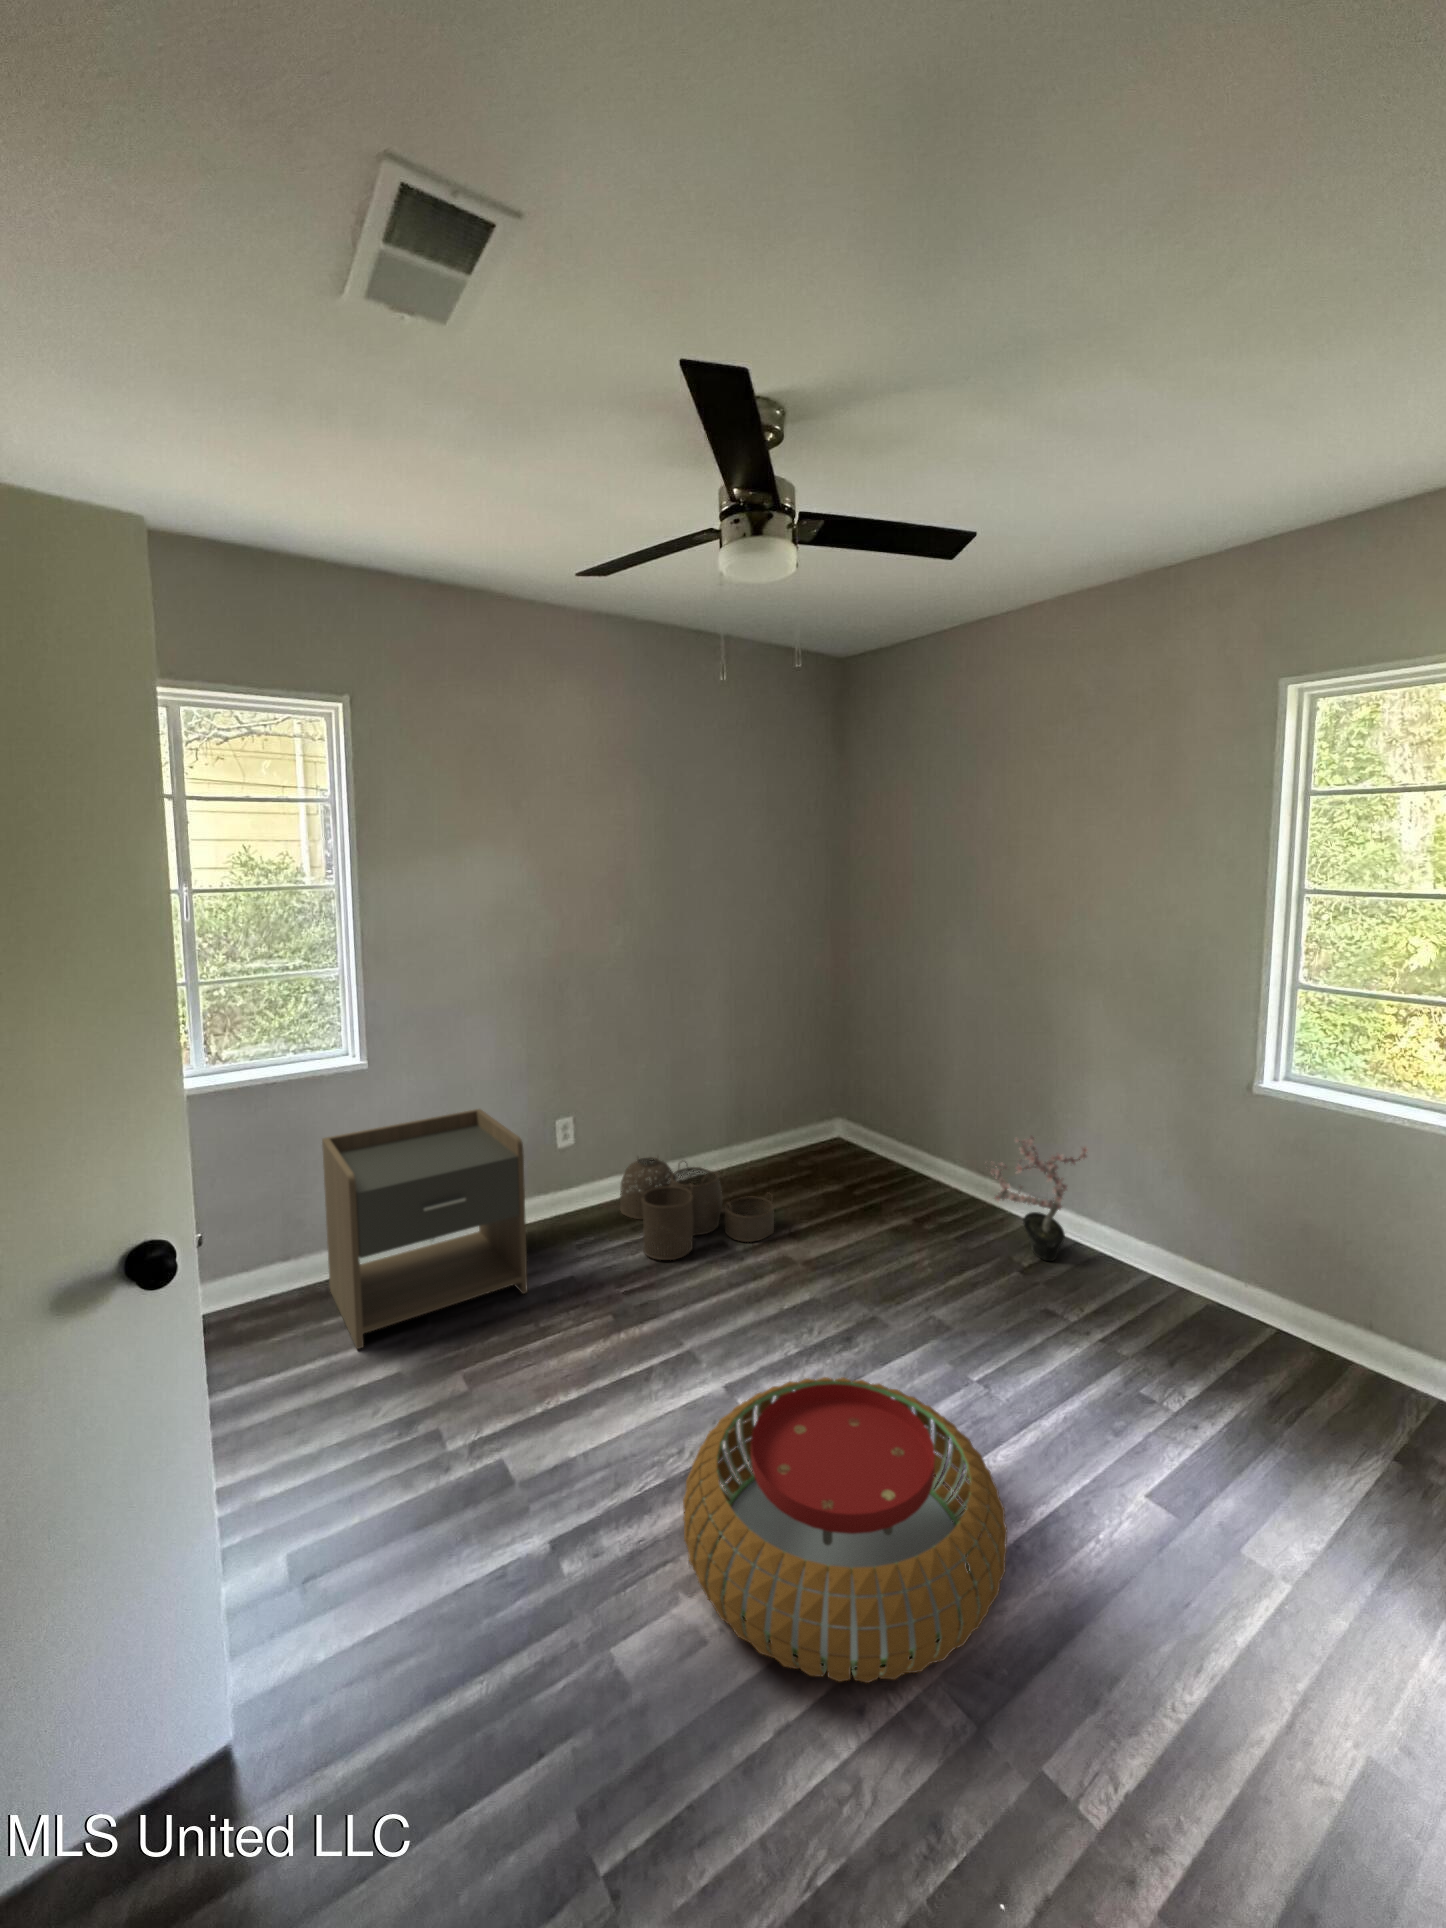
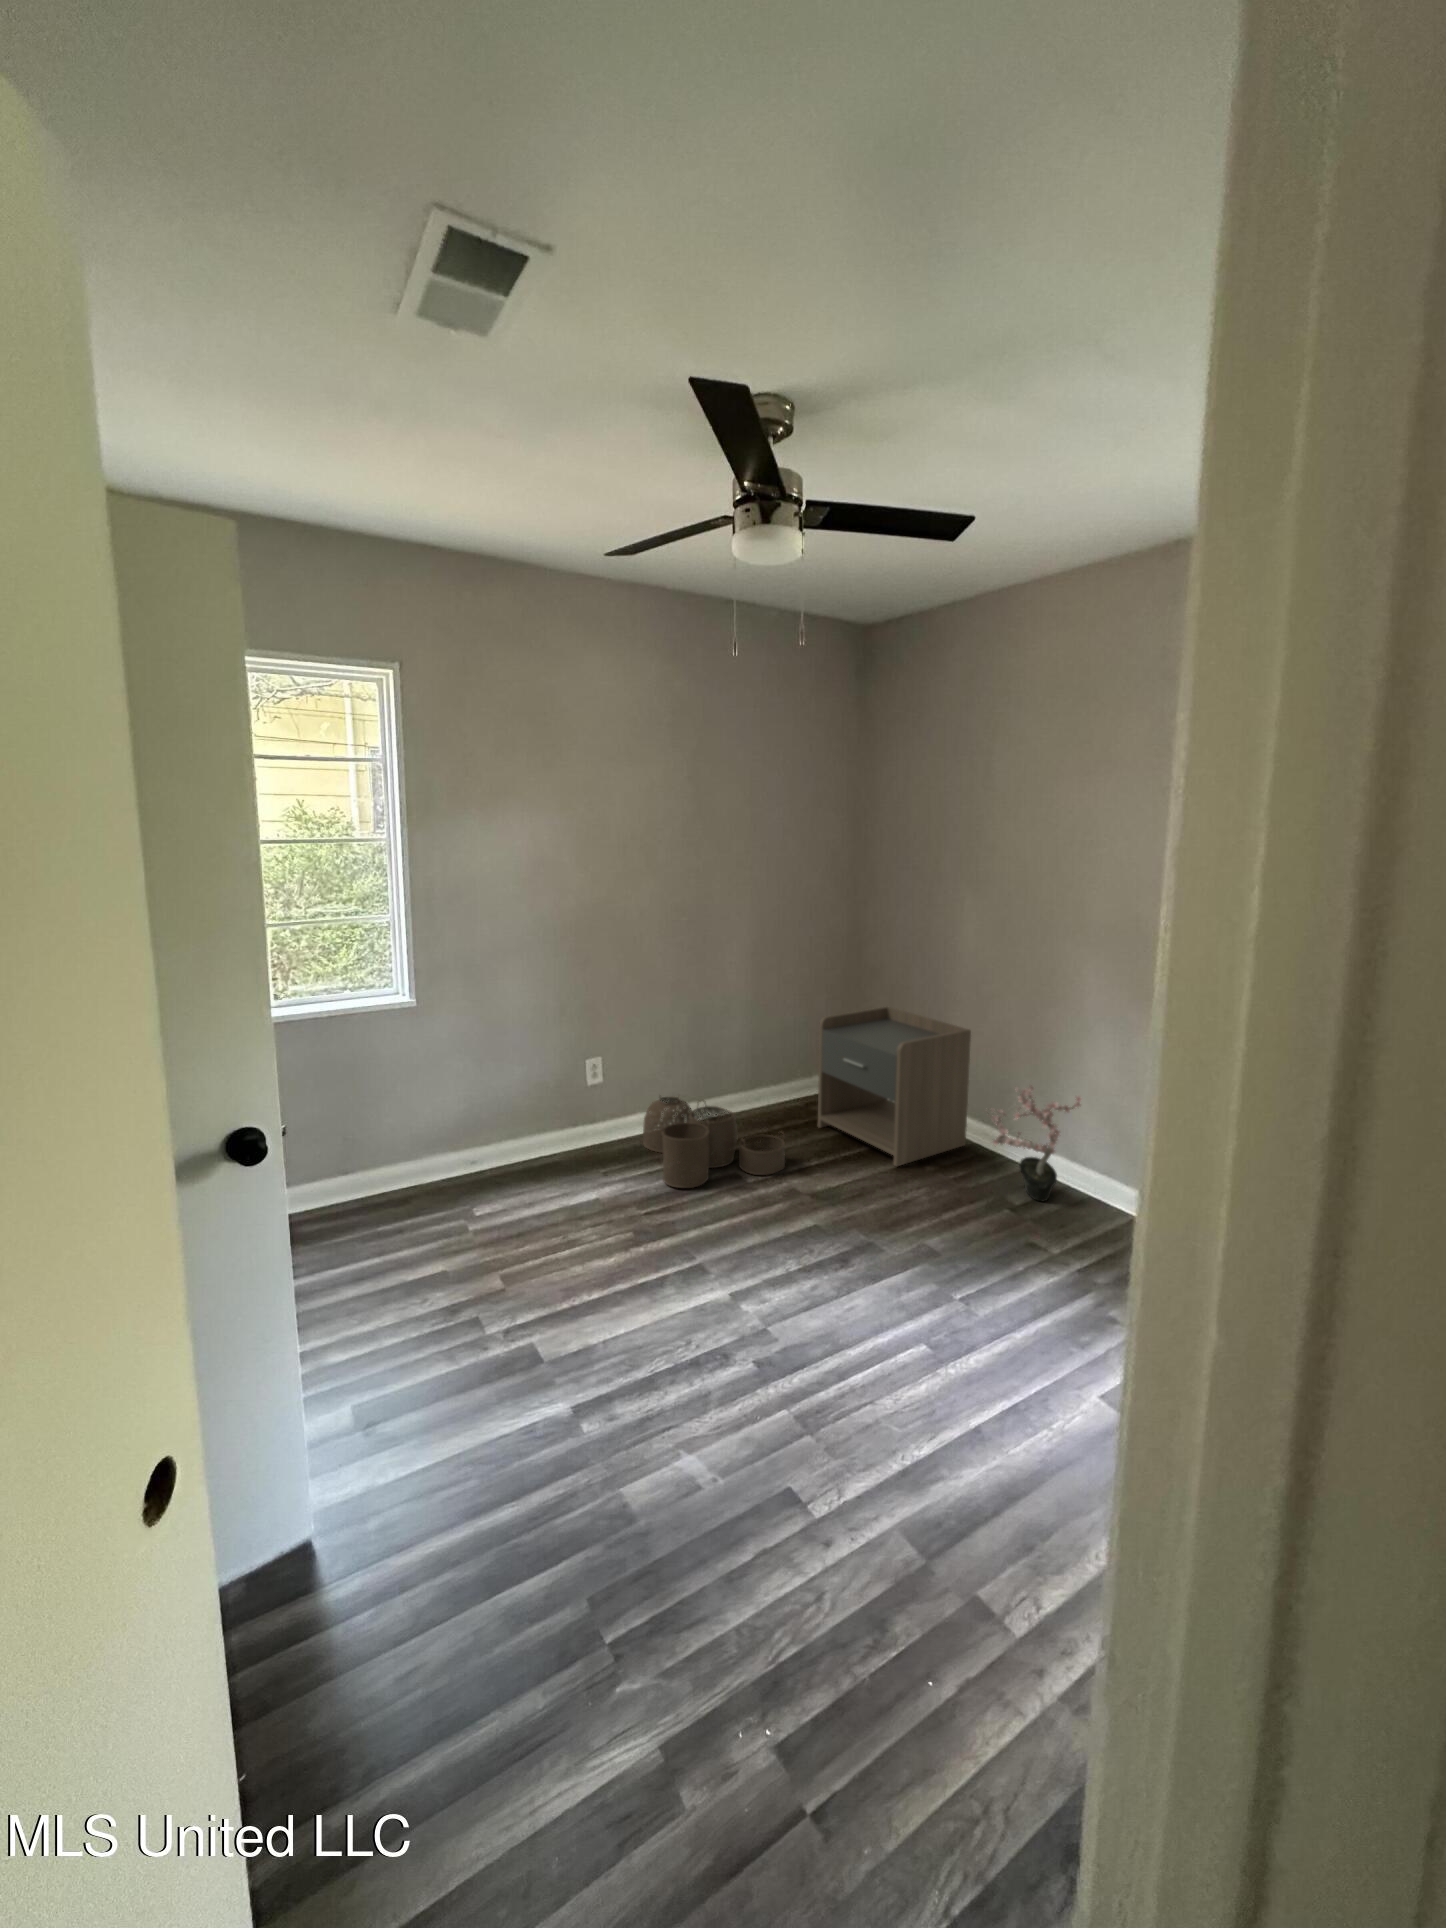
nightstand: present [322,1109,528,1349] -> present [818,1007,971,1166]
pouf: present [683,1377,1007,1683] -> none [686,1285,966,1522]

